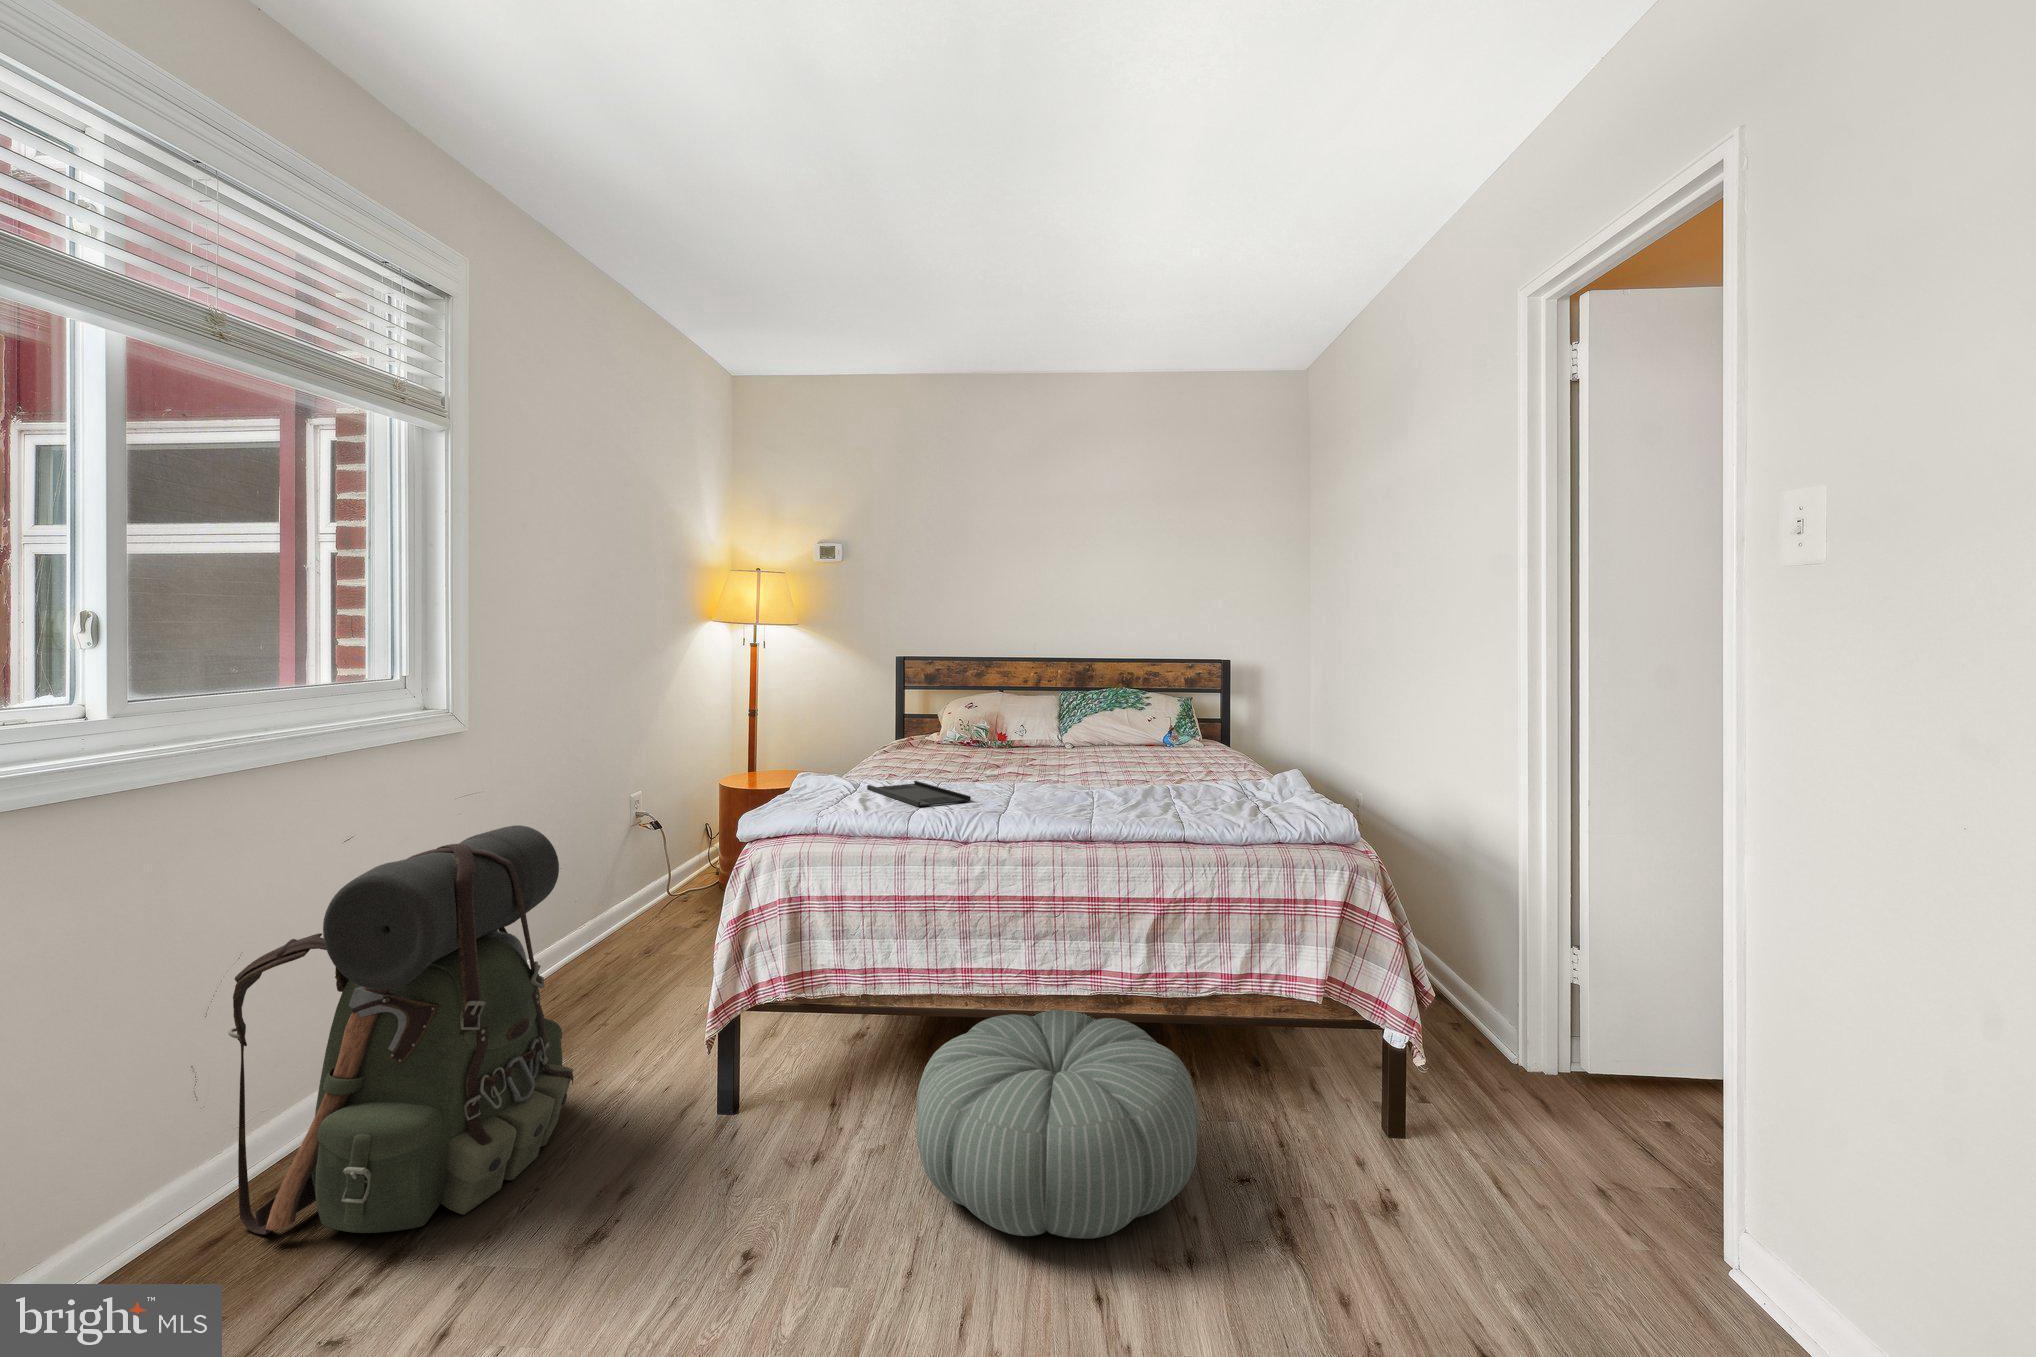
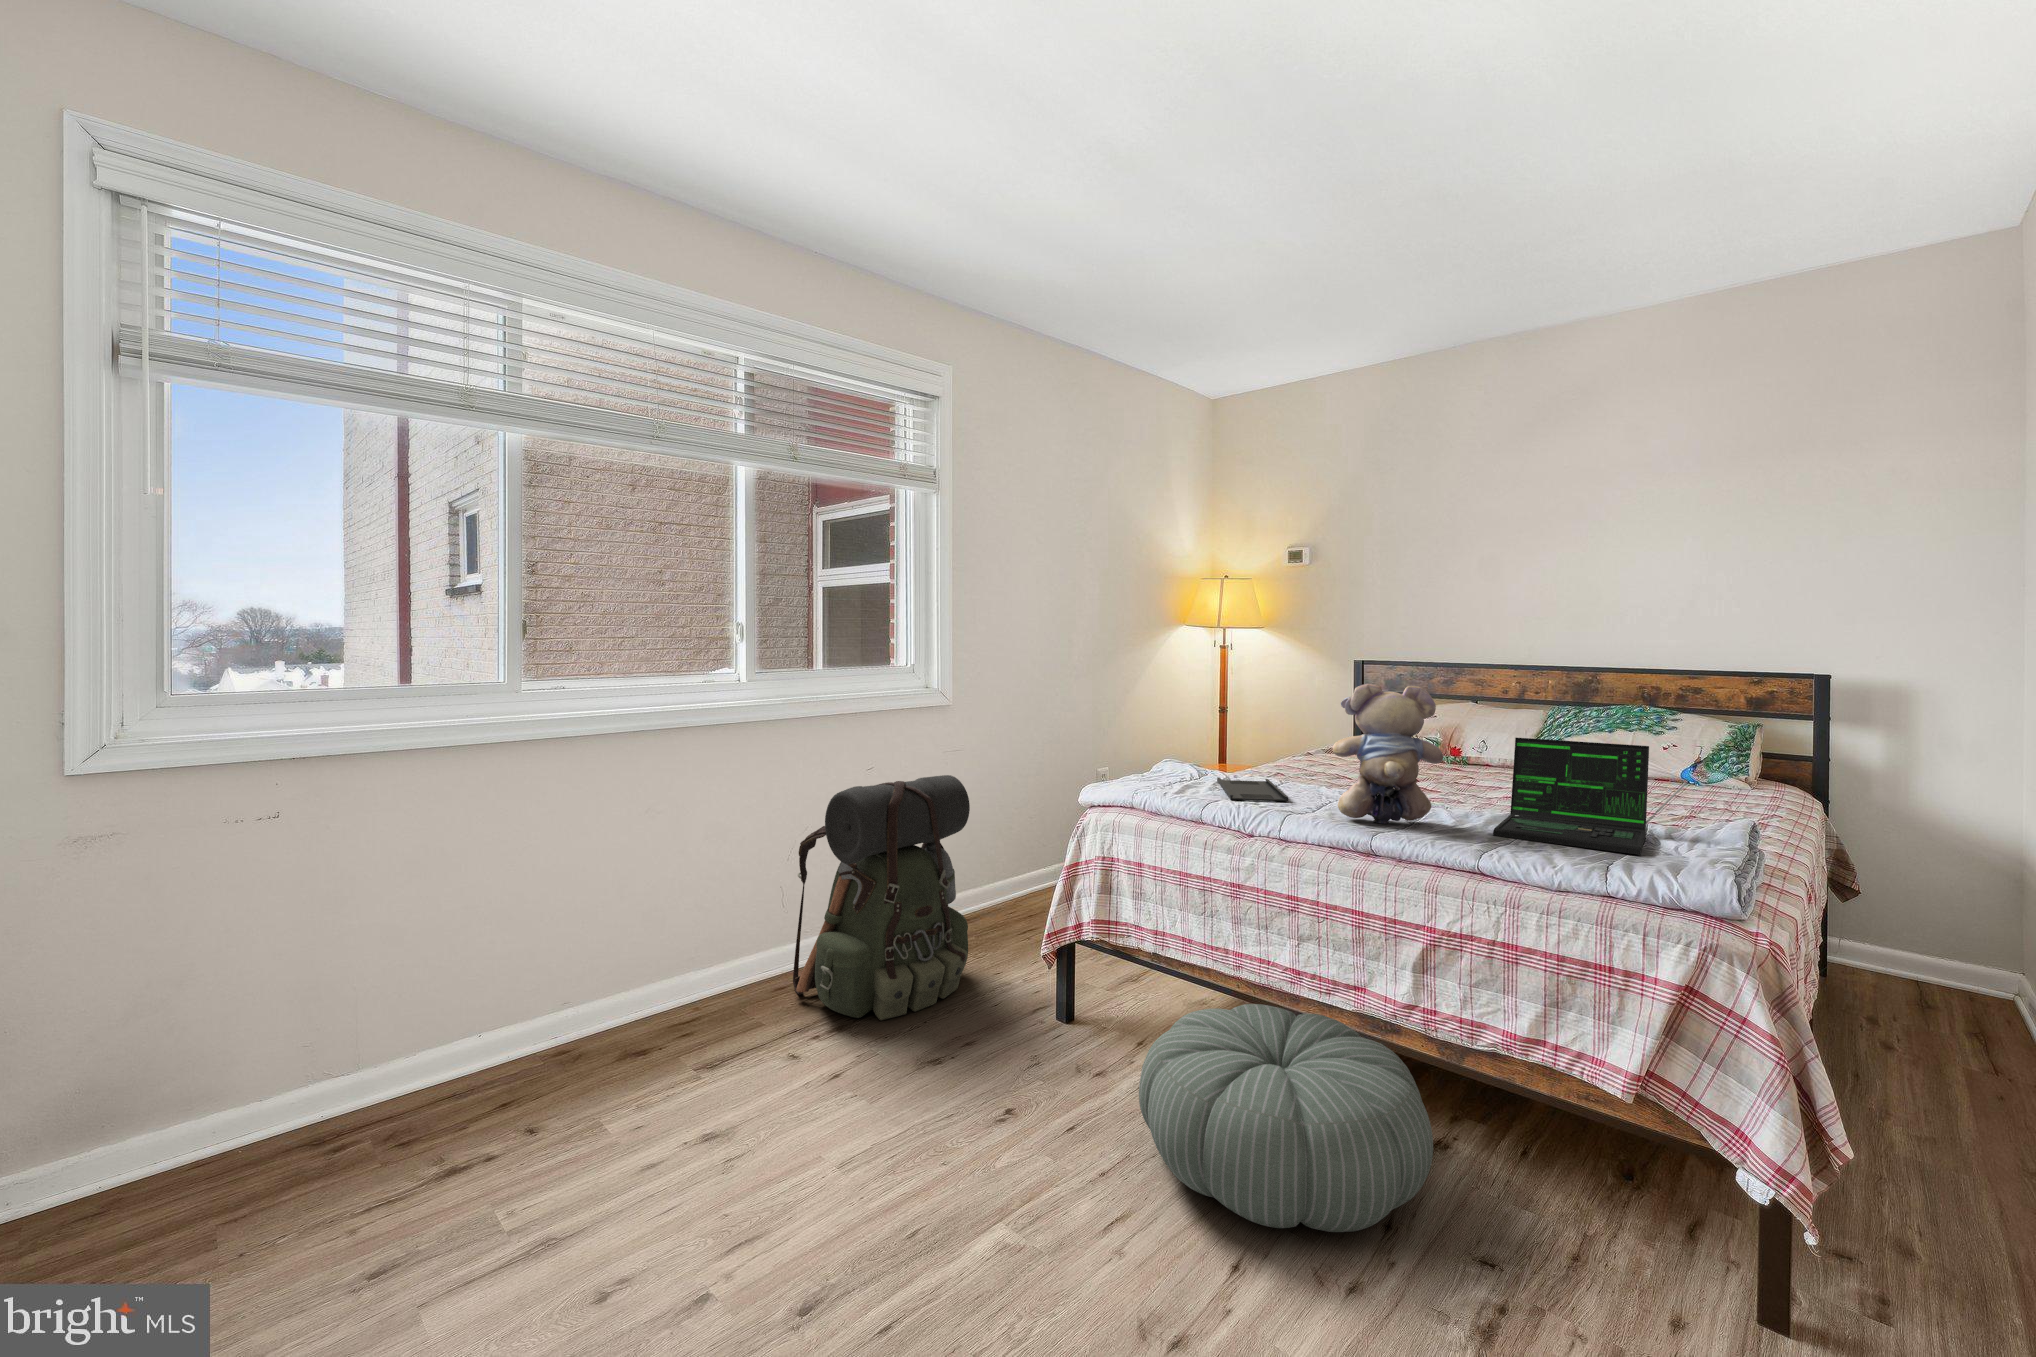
teddy bear: none [1031,676,1119,810] -> present [1333,683,1443,824]
laptop: none [1146,720,1266,807] -> present [1493,738,1687,855]

